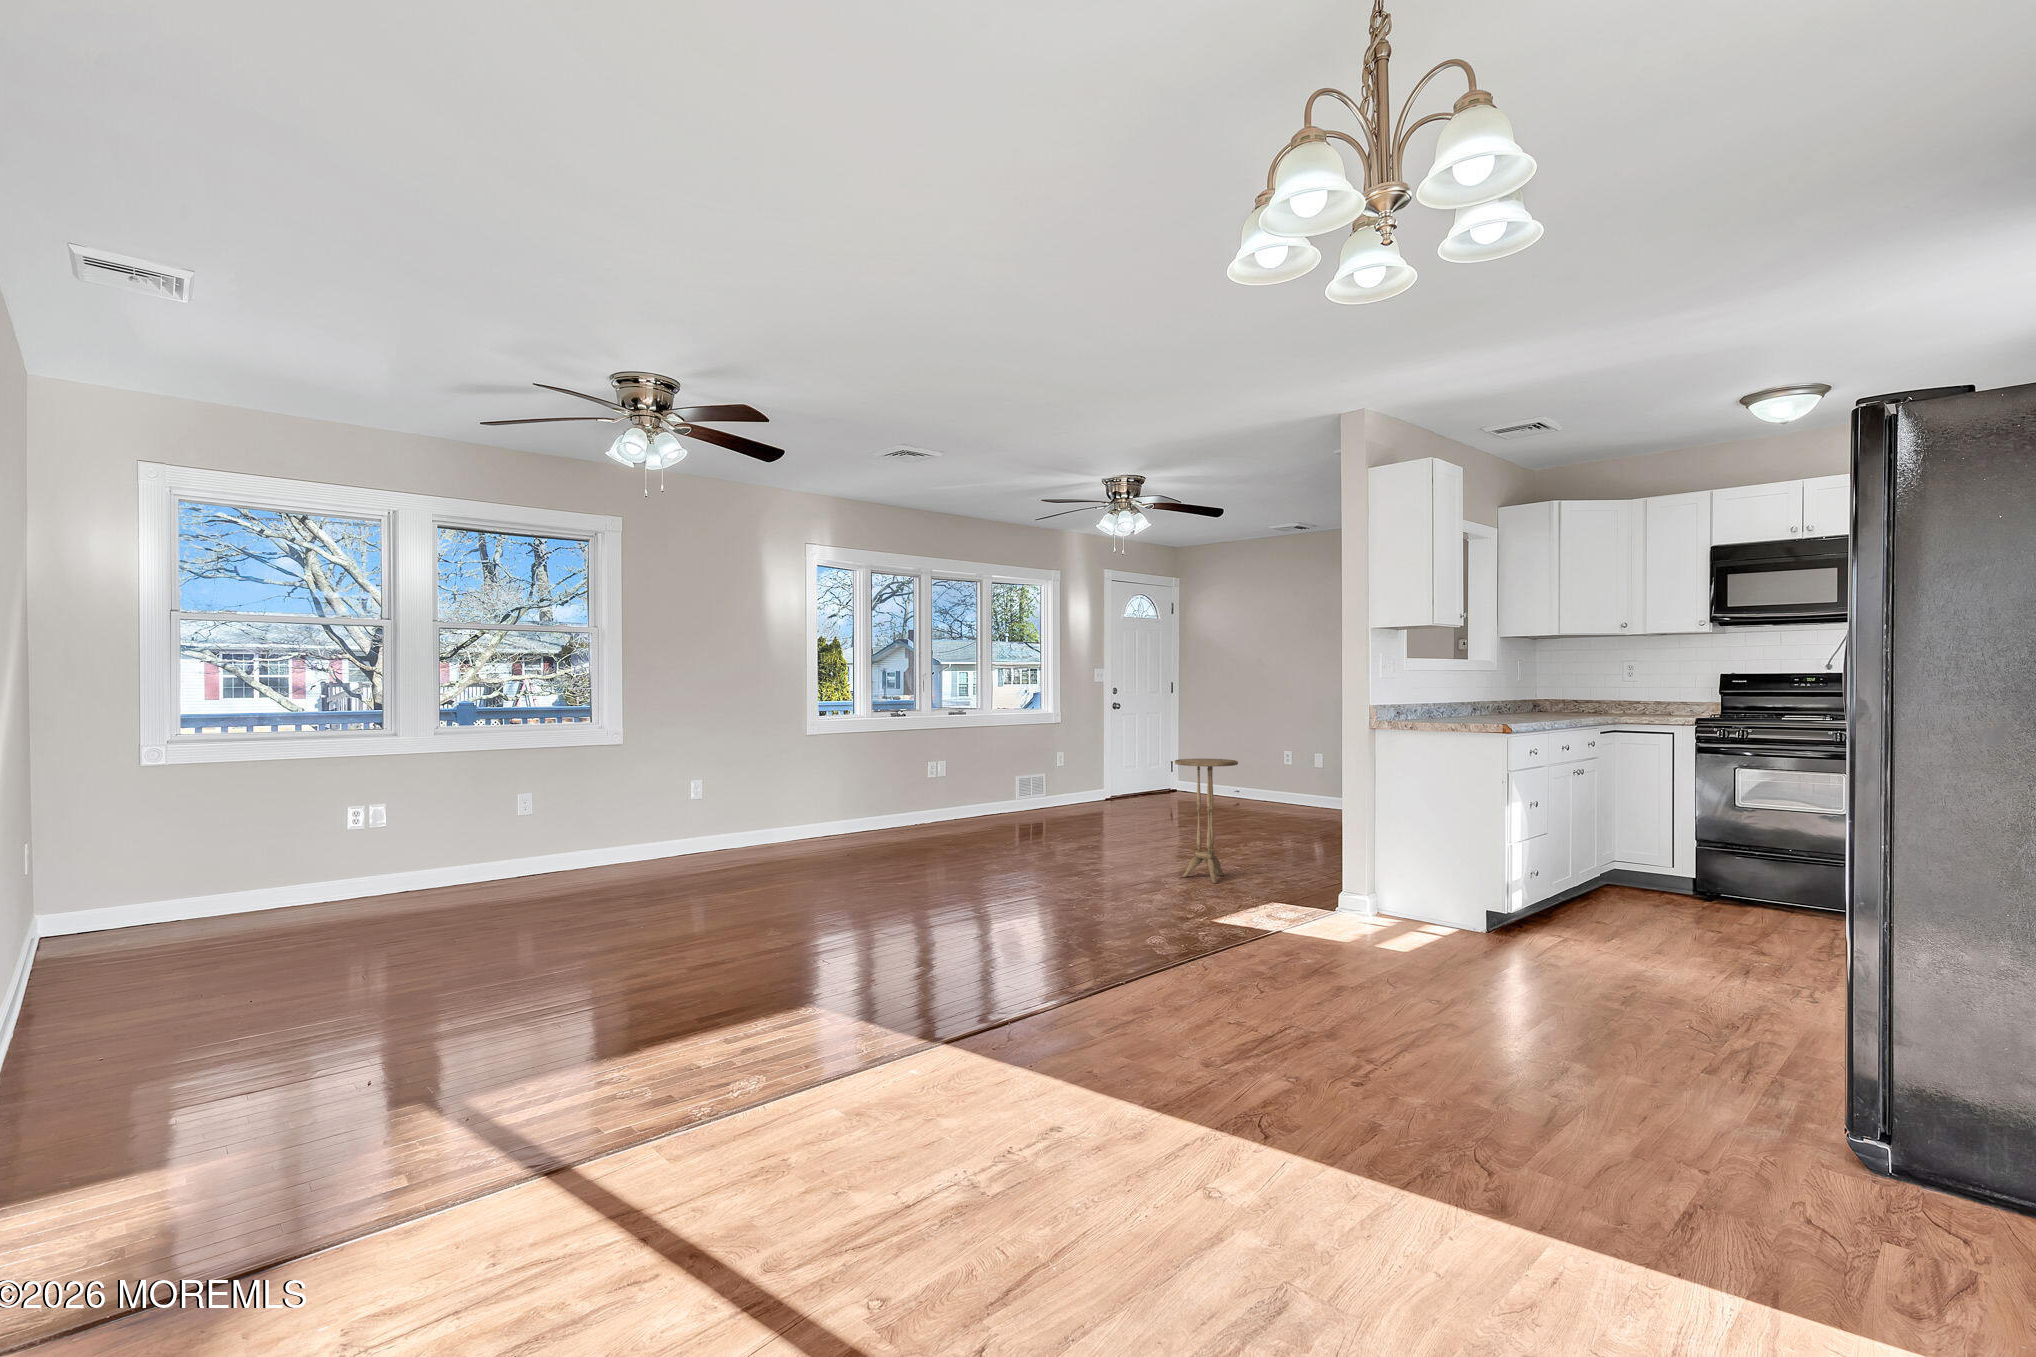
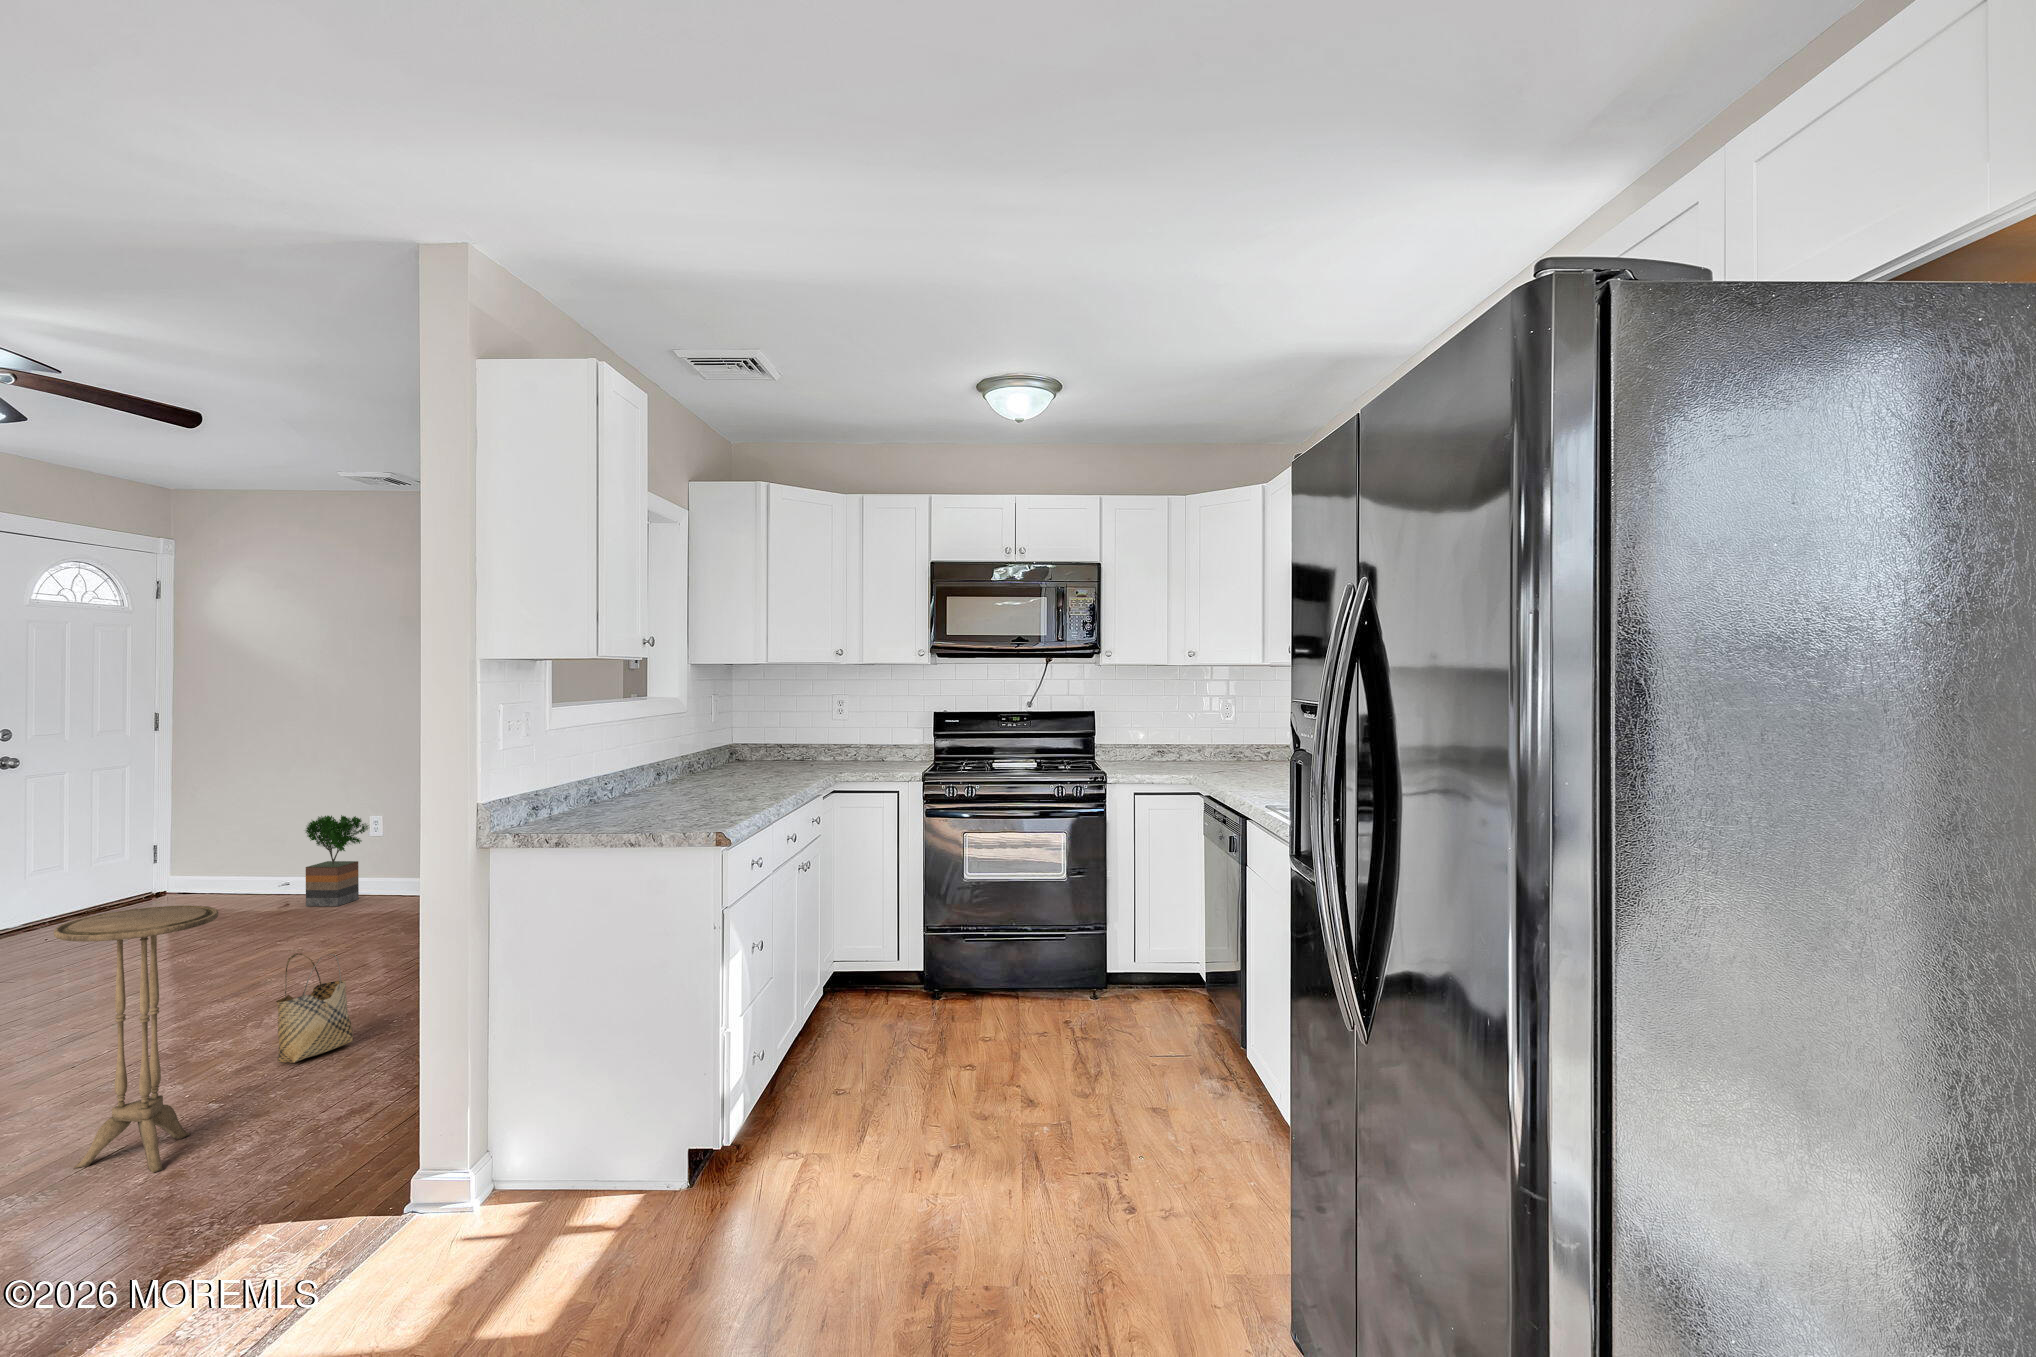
potted tree: none [1249,749,1287,807] -> present [306,815,369,906]
woven basket: none [1256,802,1292,860] -> present [276,953,353,1063]

